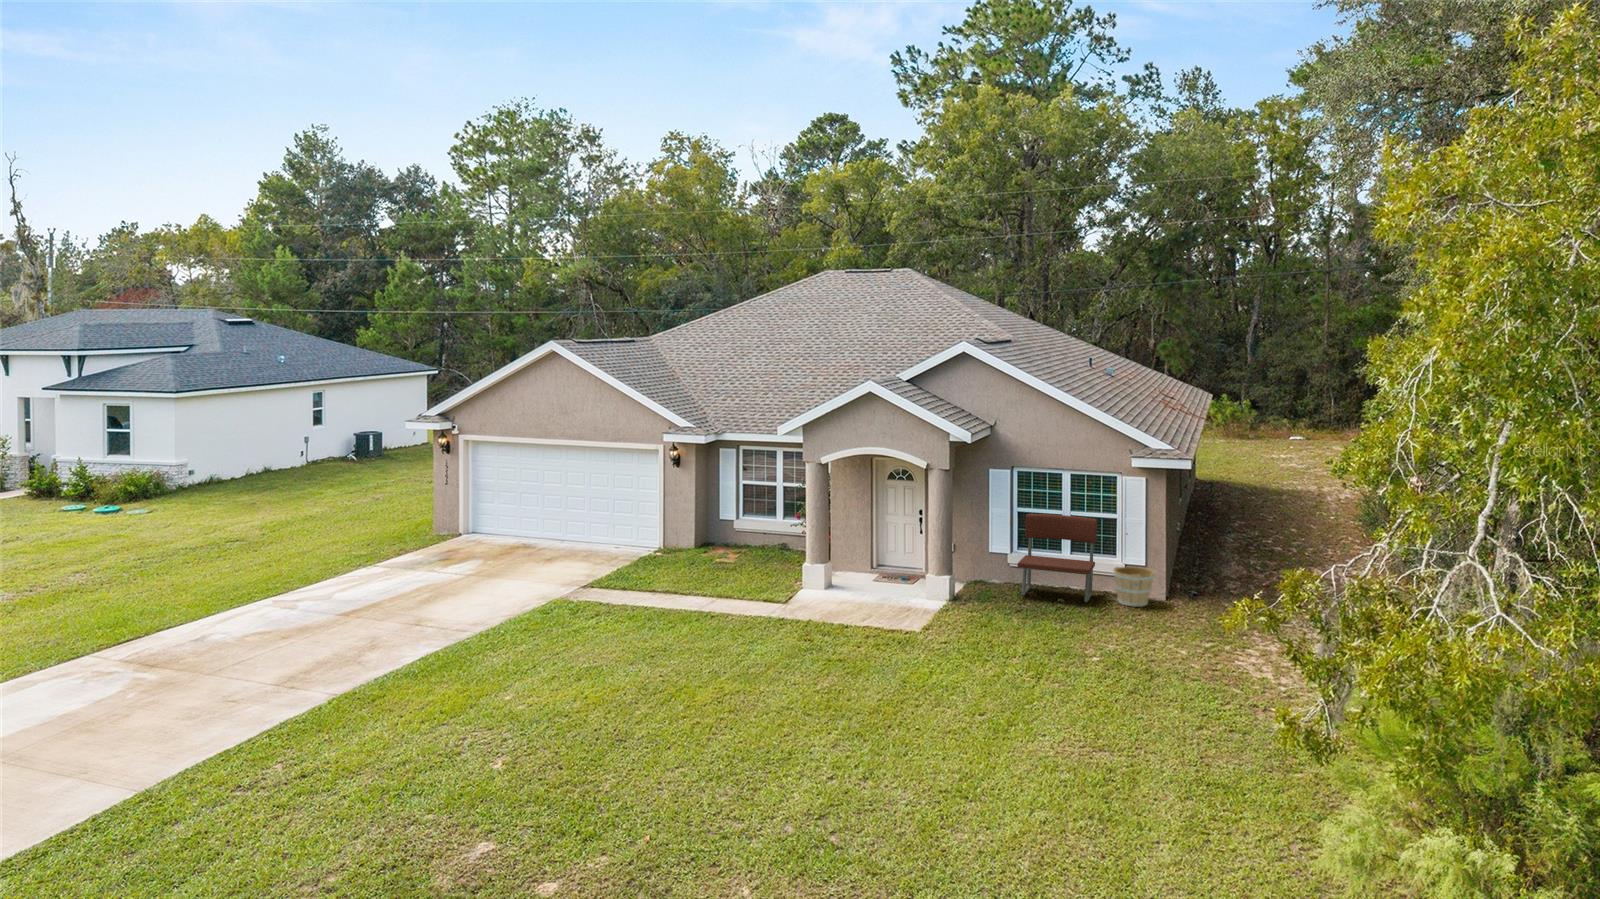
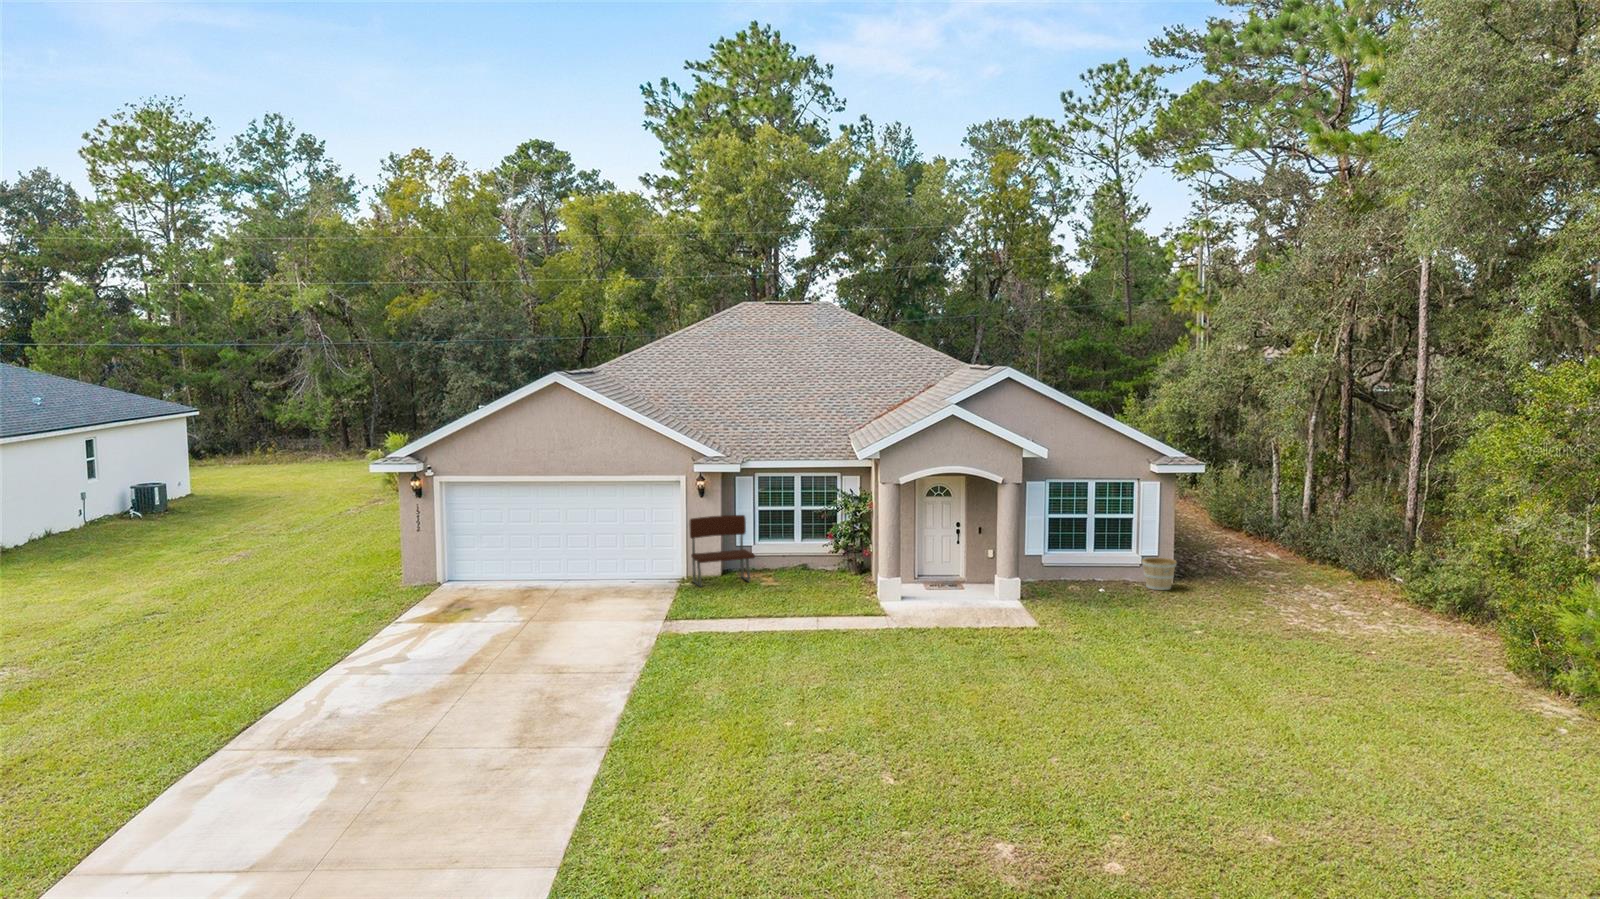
bench: present [1017,514,1097,602] -> present [690,515,755,587]

